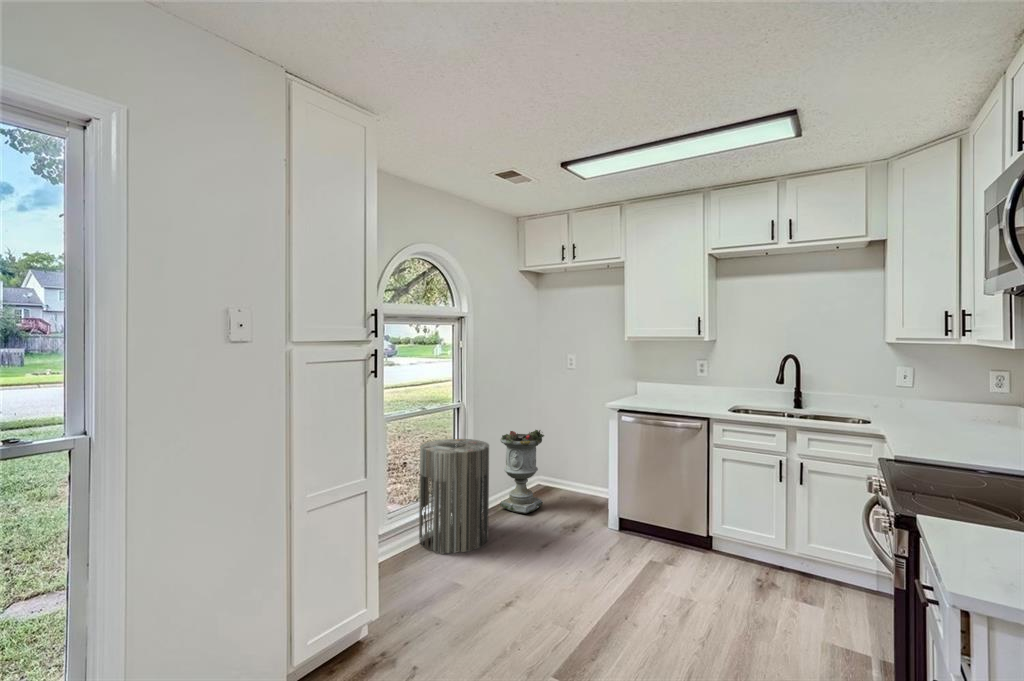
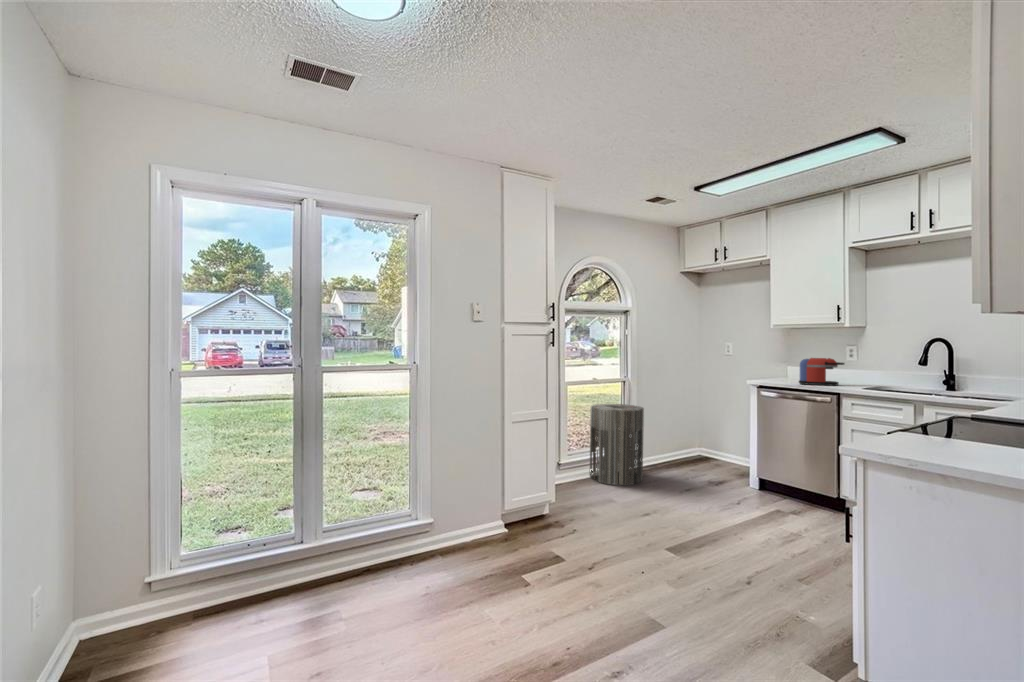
coffee maker: none [660,376,705,407] -> present [799,358,844,385]
planter: present [500,430,544,513] -> none [658,402,697,470]

